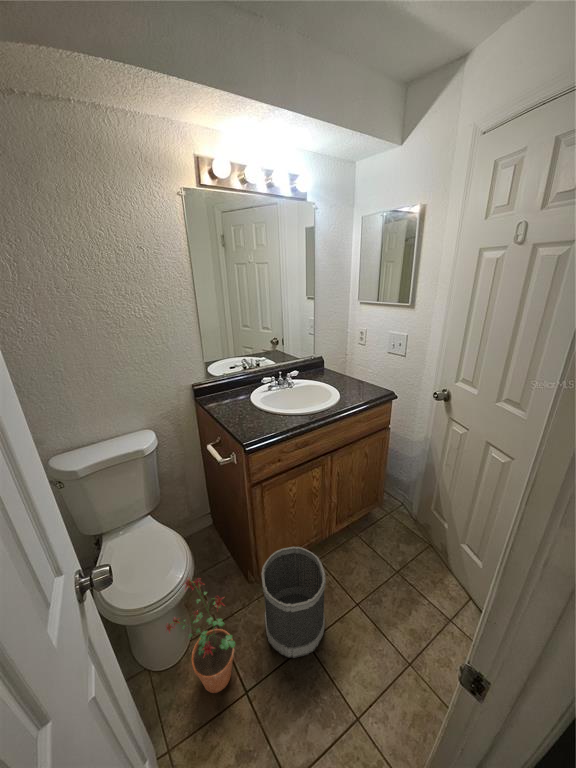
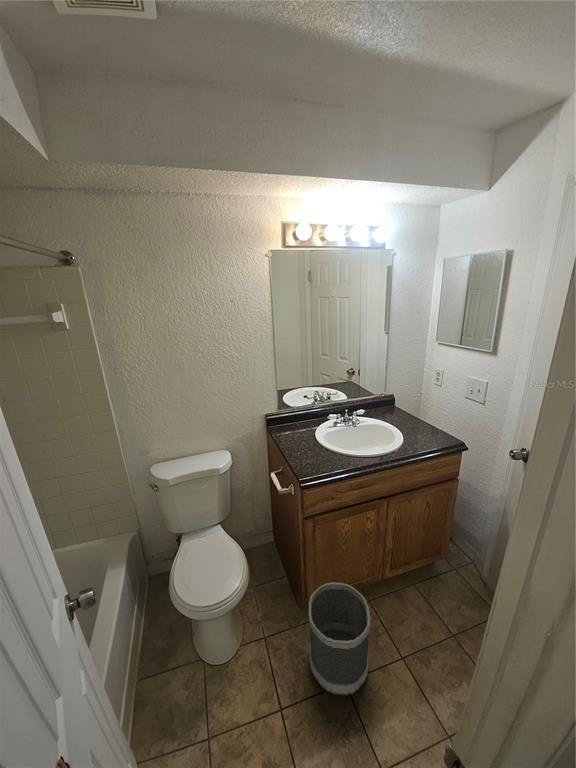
potted plant: present [166,577,235,693] -> none [221,589,281,702]

